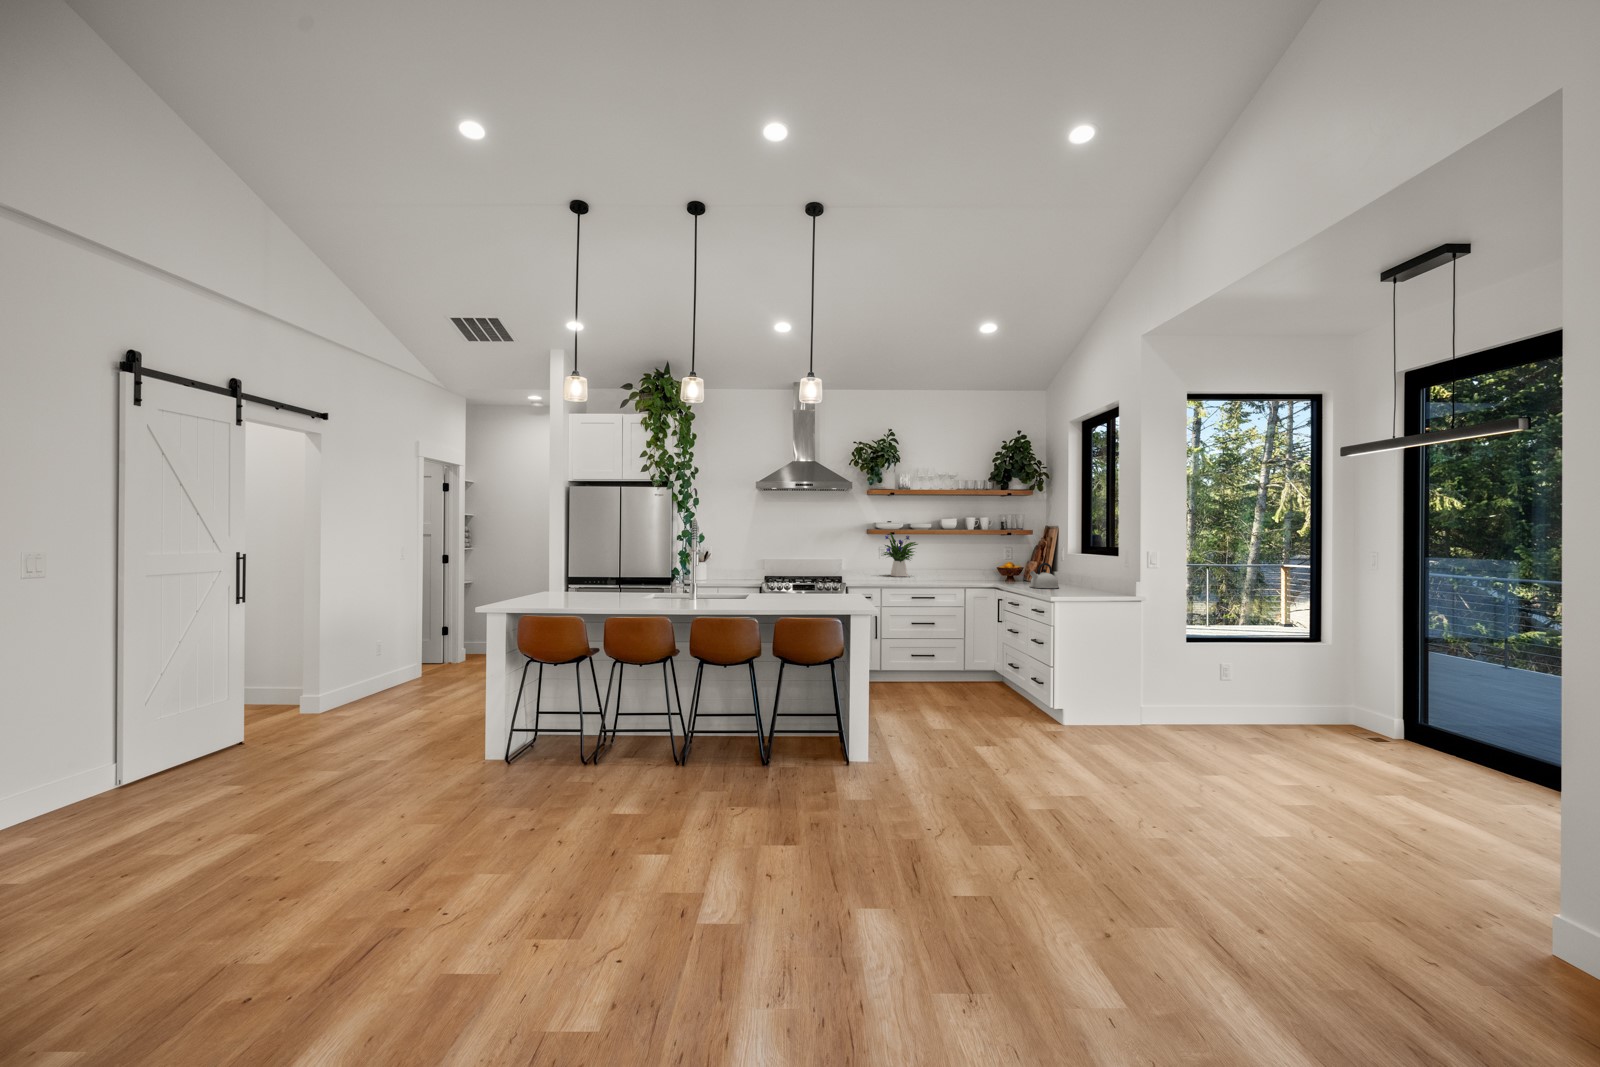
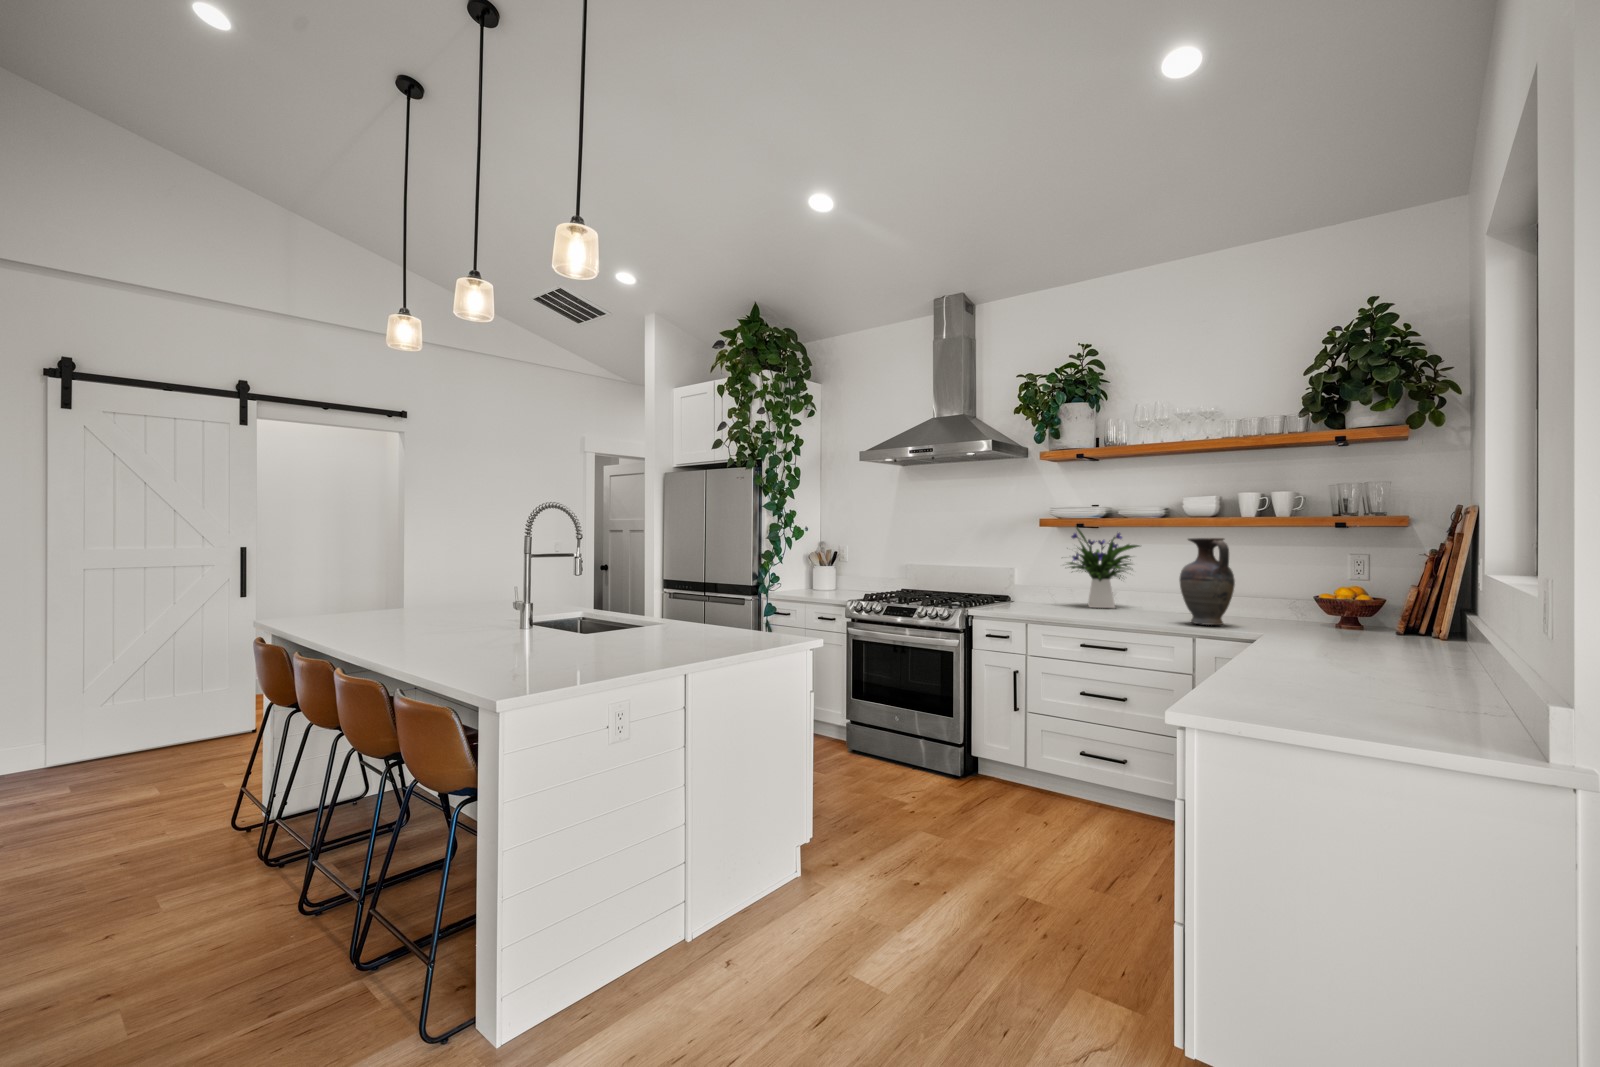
vase: none [959,541,982,581] -> present [1180,538,1235,625]
kettle: present [1030,563,1059,588] -> none [1305,588,1404,656]

